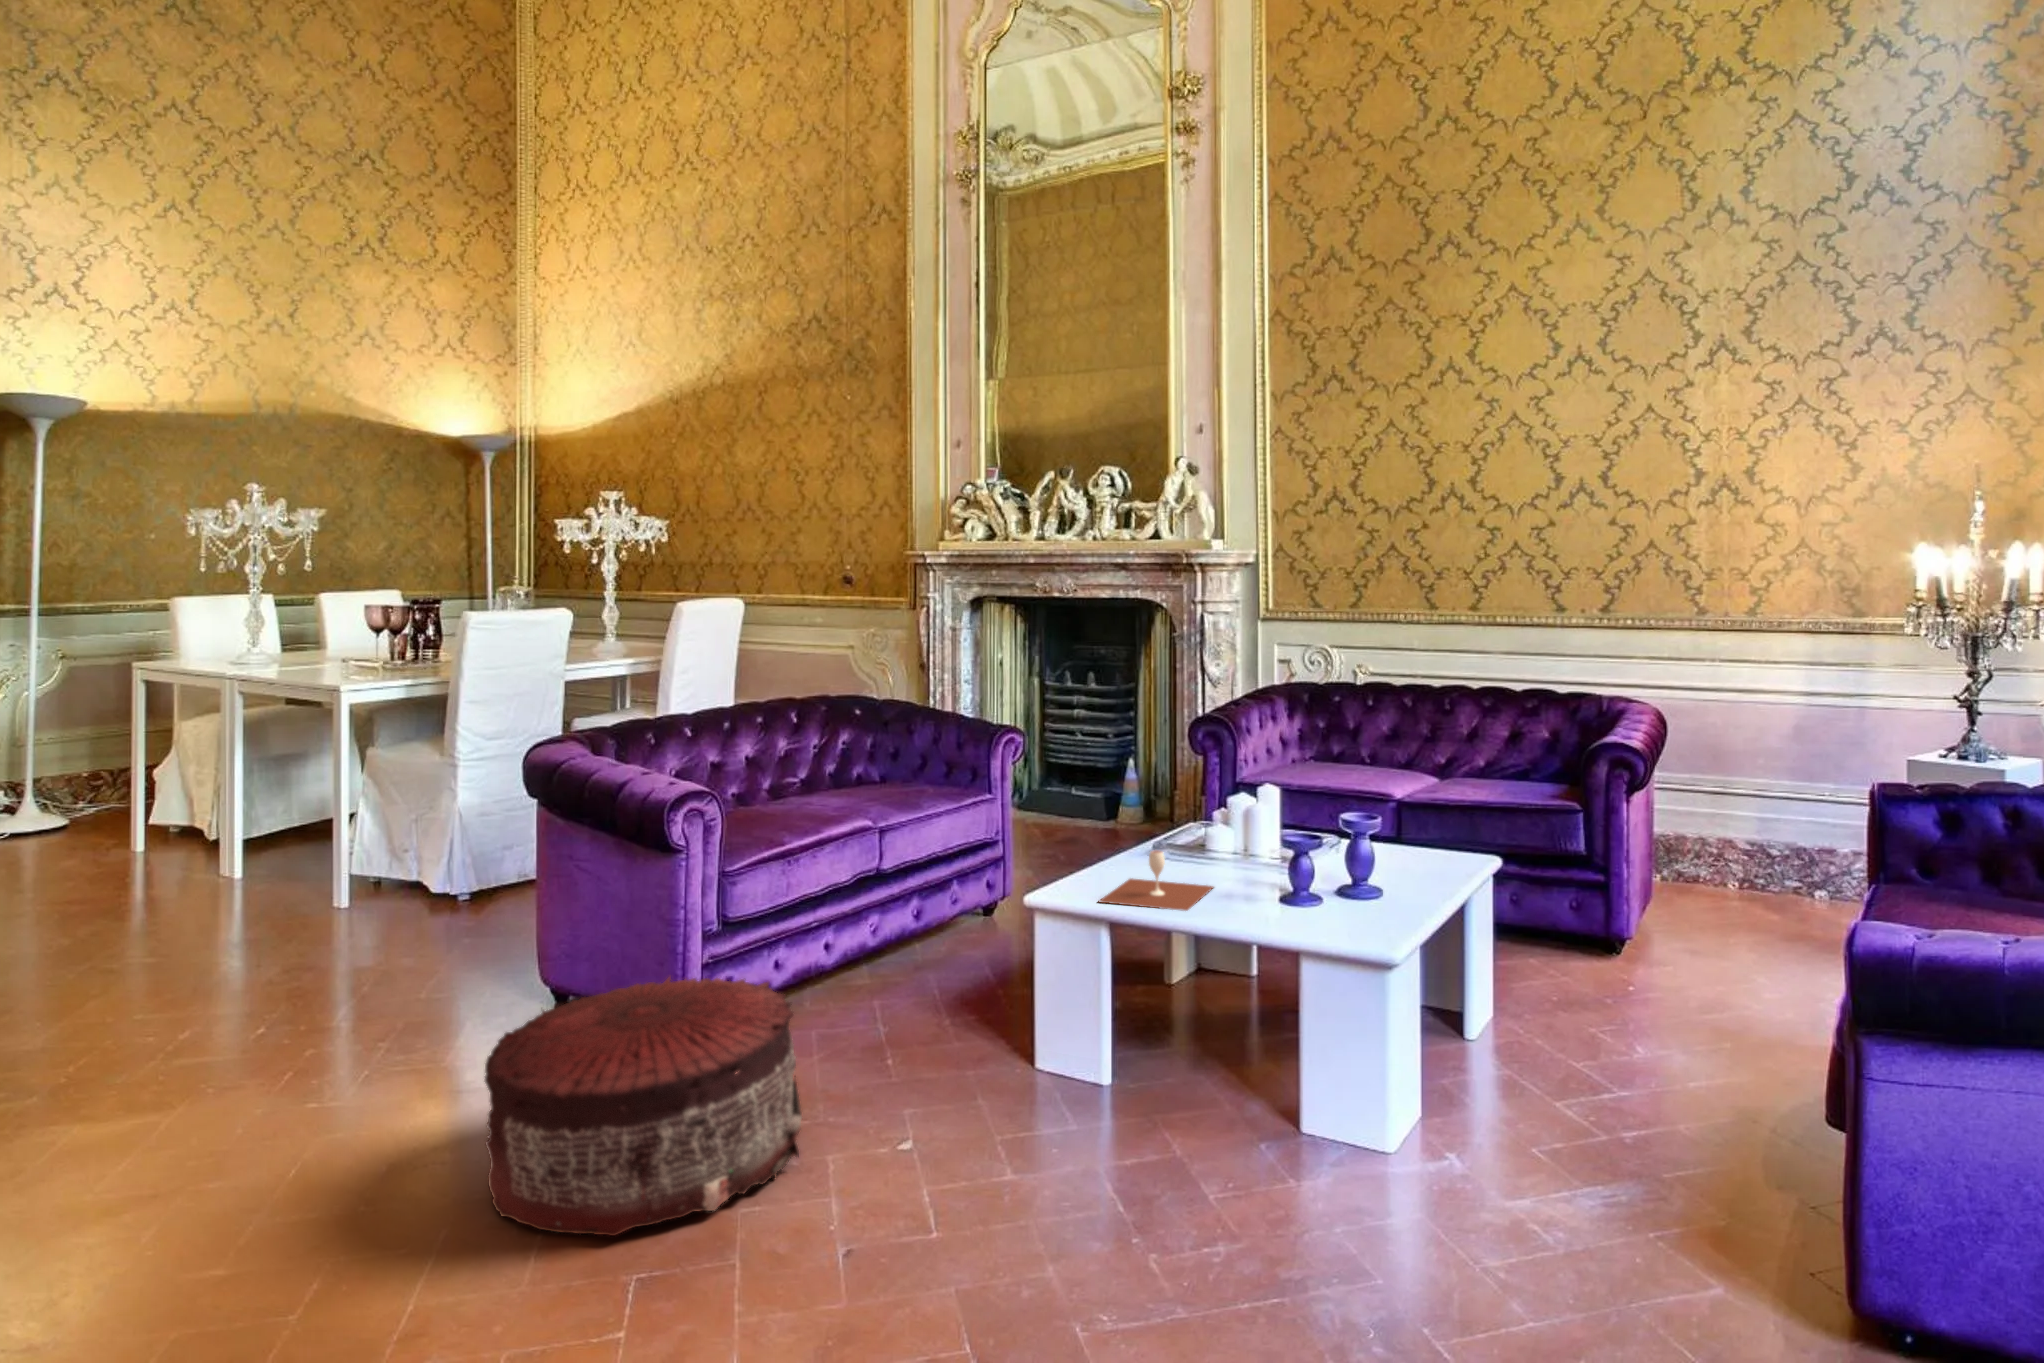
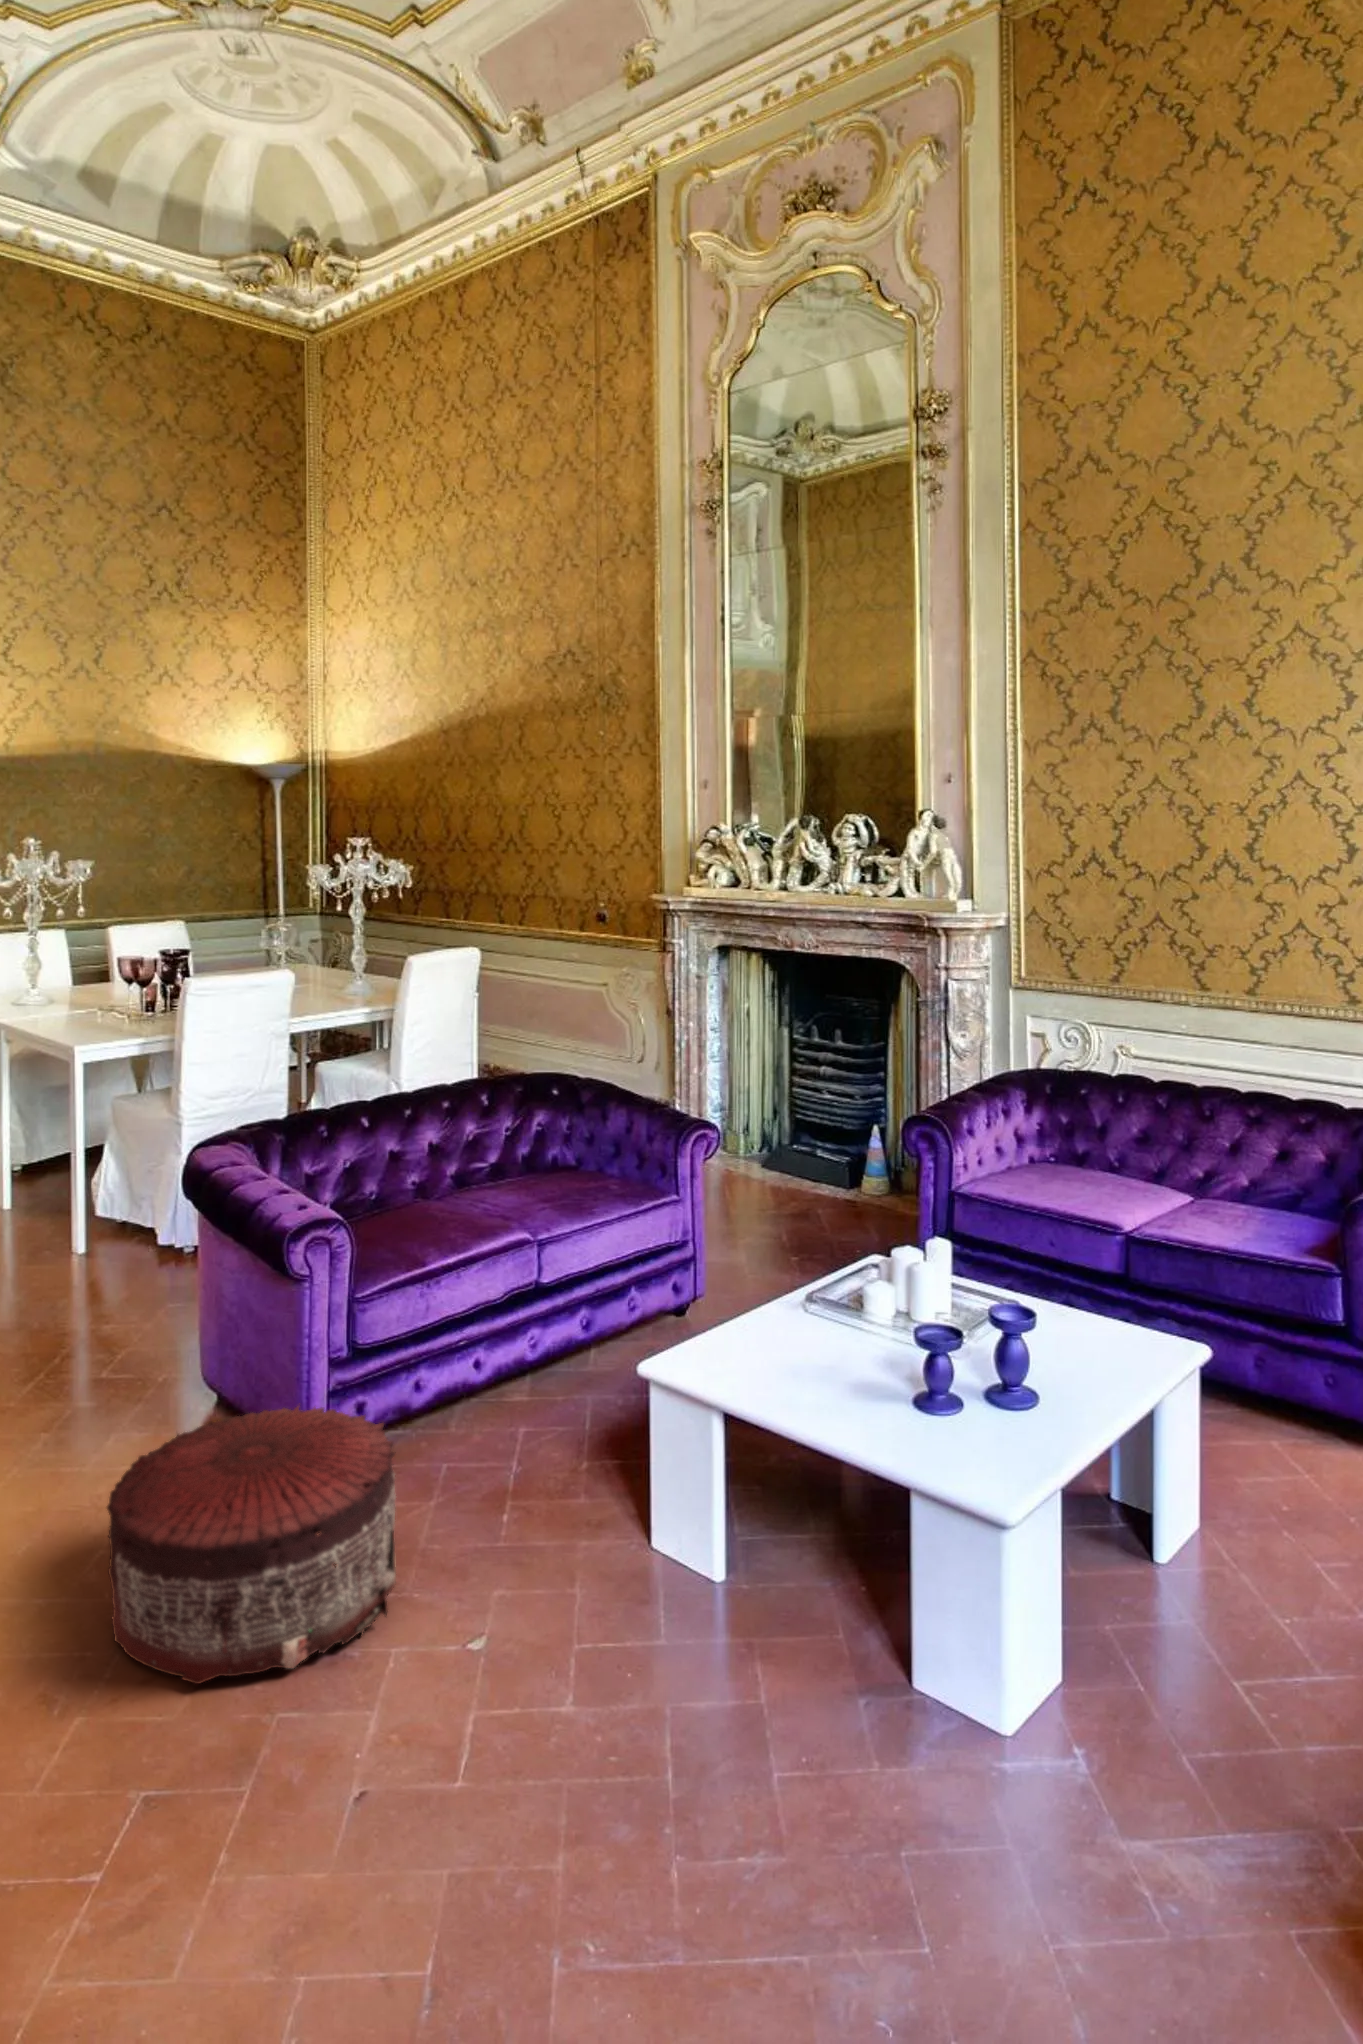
wine glass: present [1099,850,1213,911] -> none [716,1314,850,1391]

